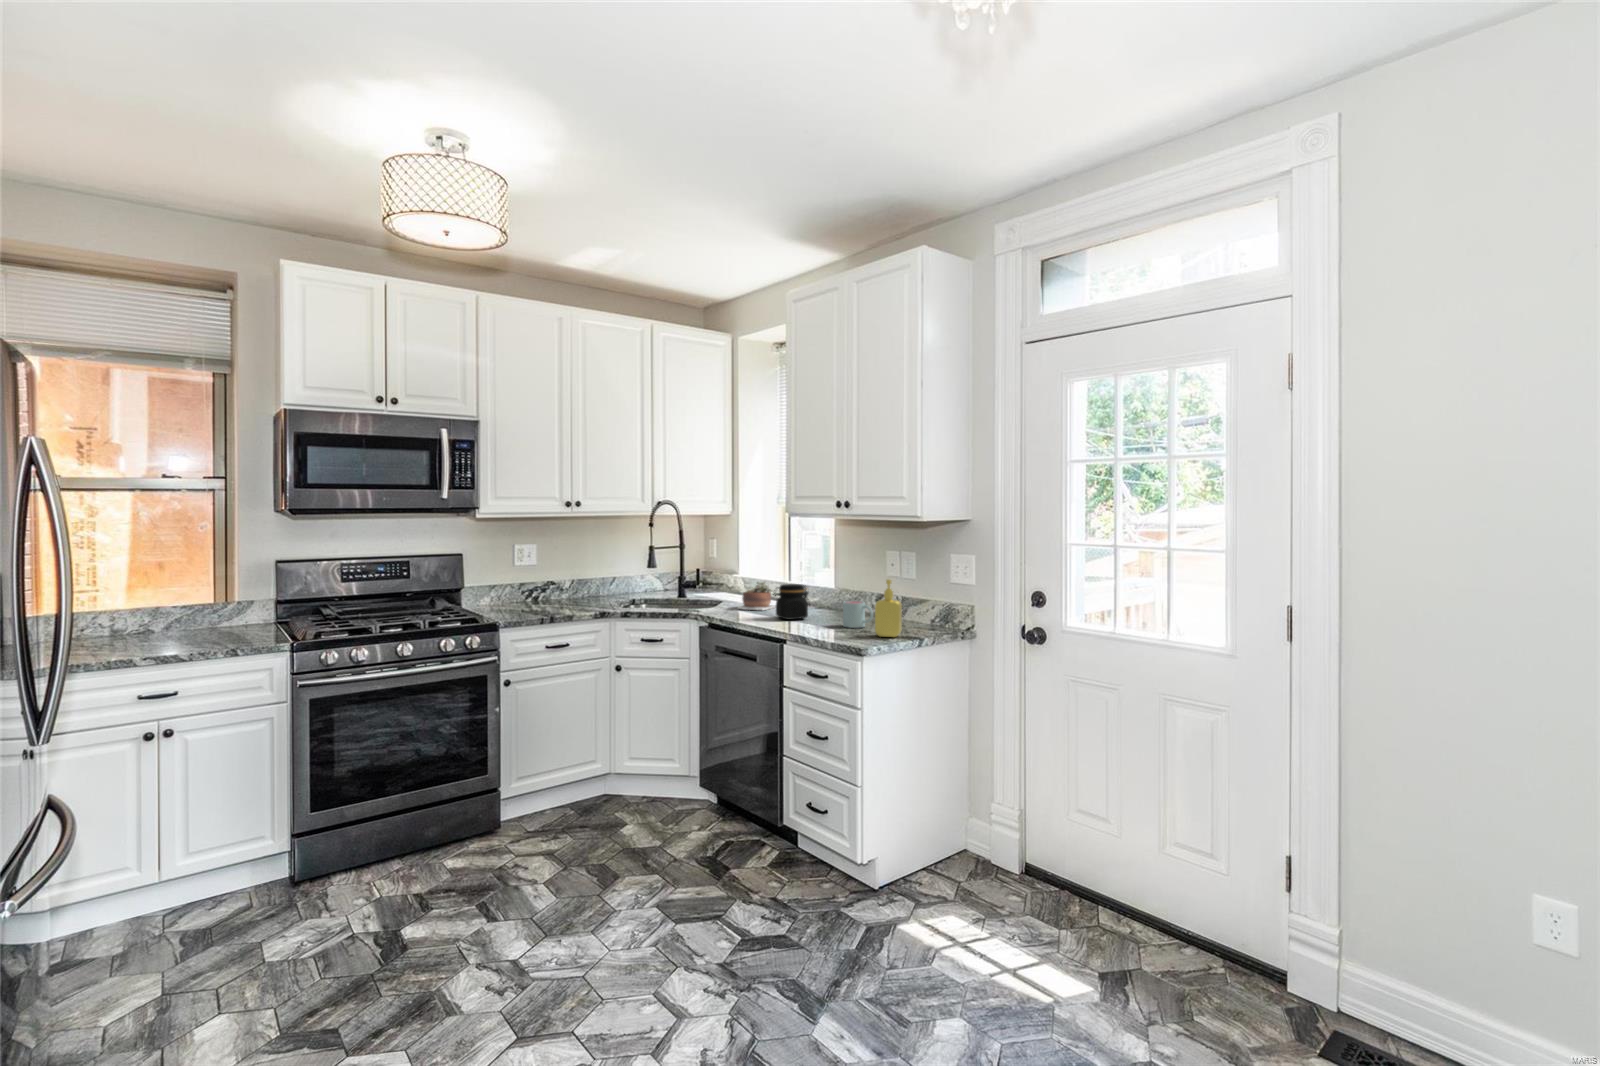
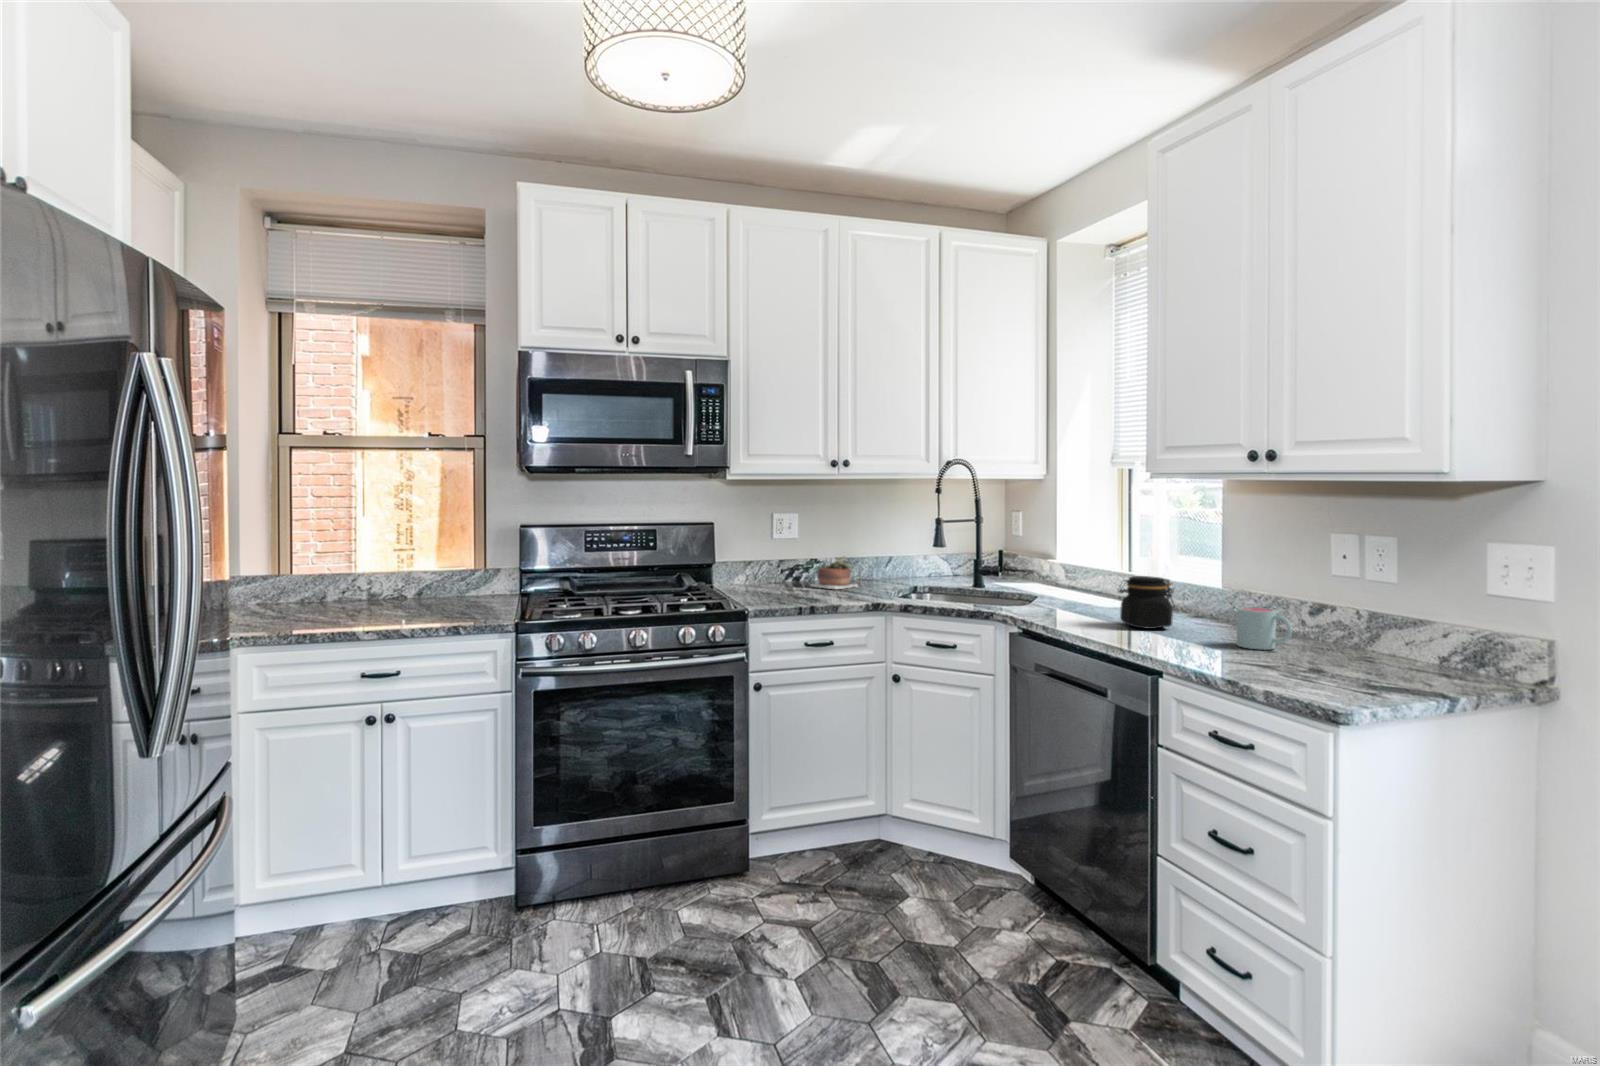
soap dispenser: present [875,579,902,637] -> none [1306,577,1356,673]
succulent plant: present [737,582,776,610] -> present [811,556,857,589]

